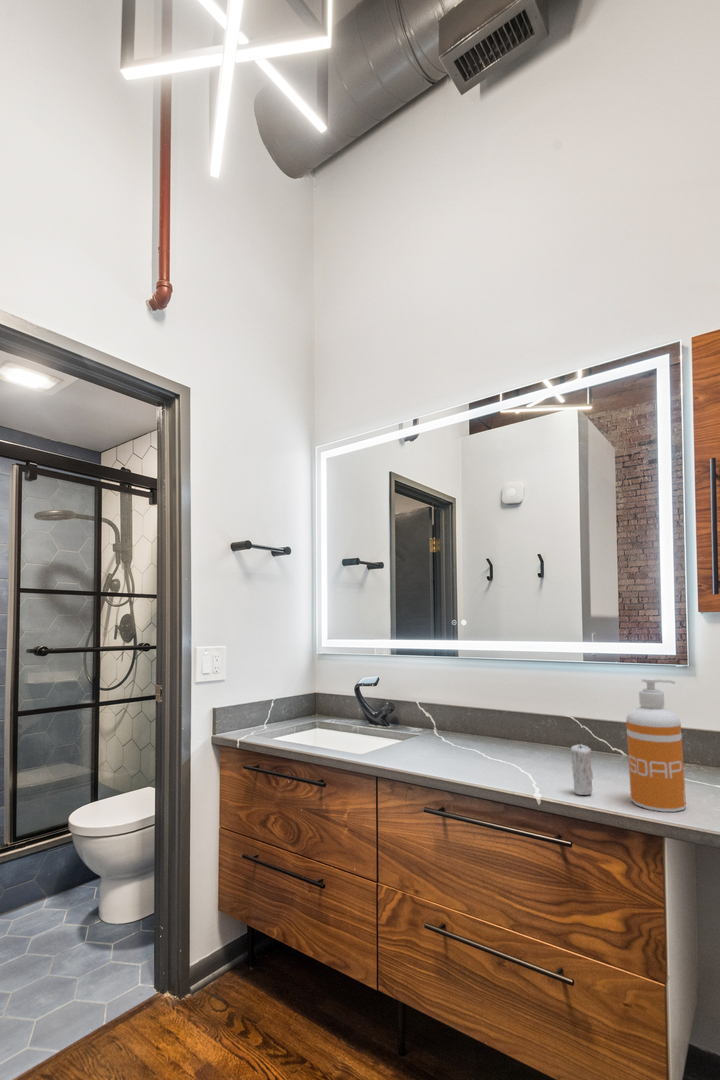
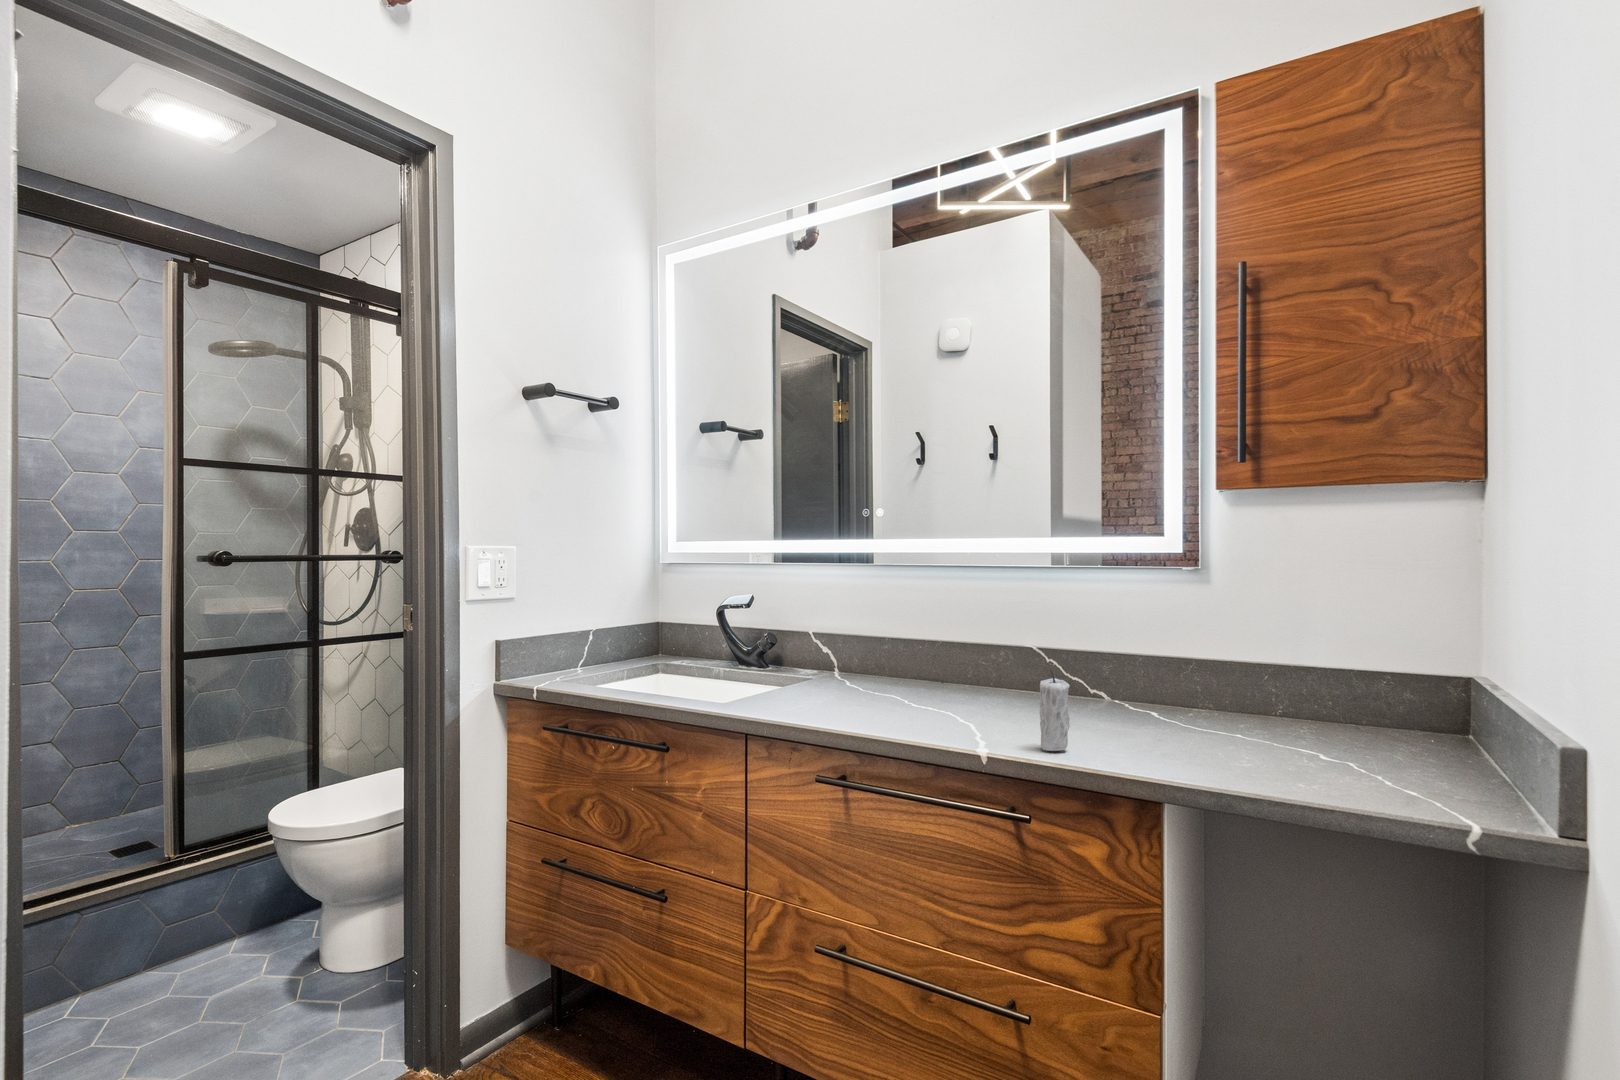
soap dispenser: present [626,678,686,812] -> none [1124,577,1206,771]

